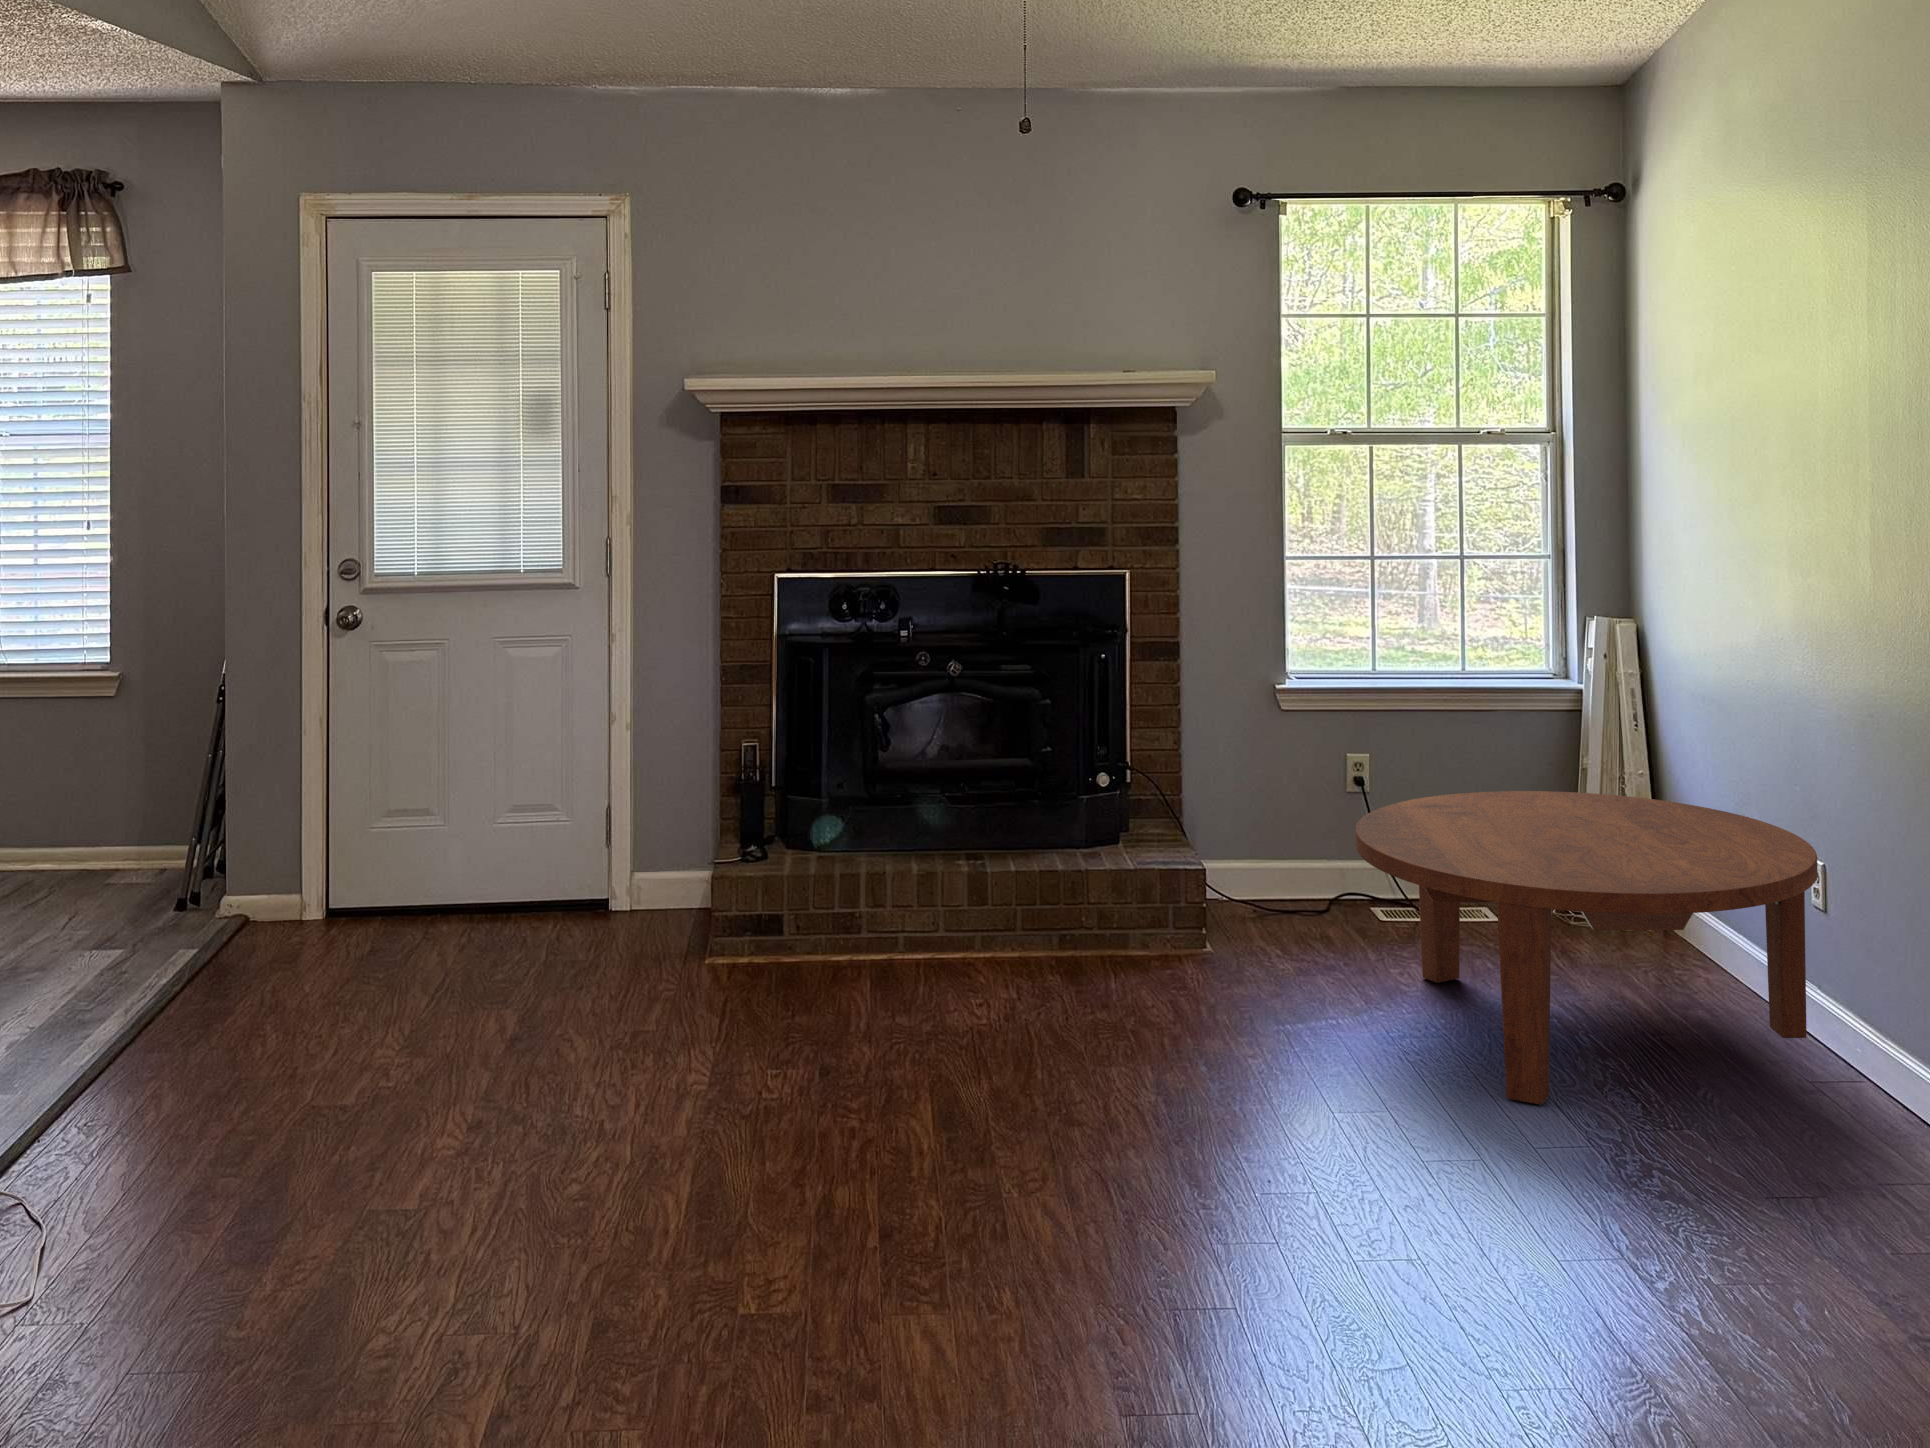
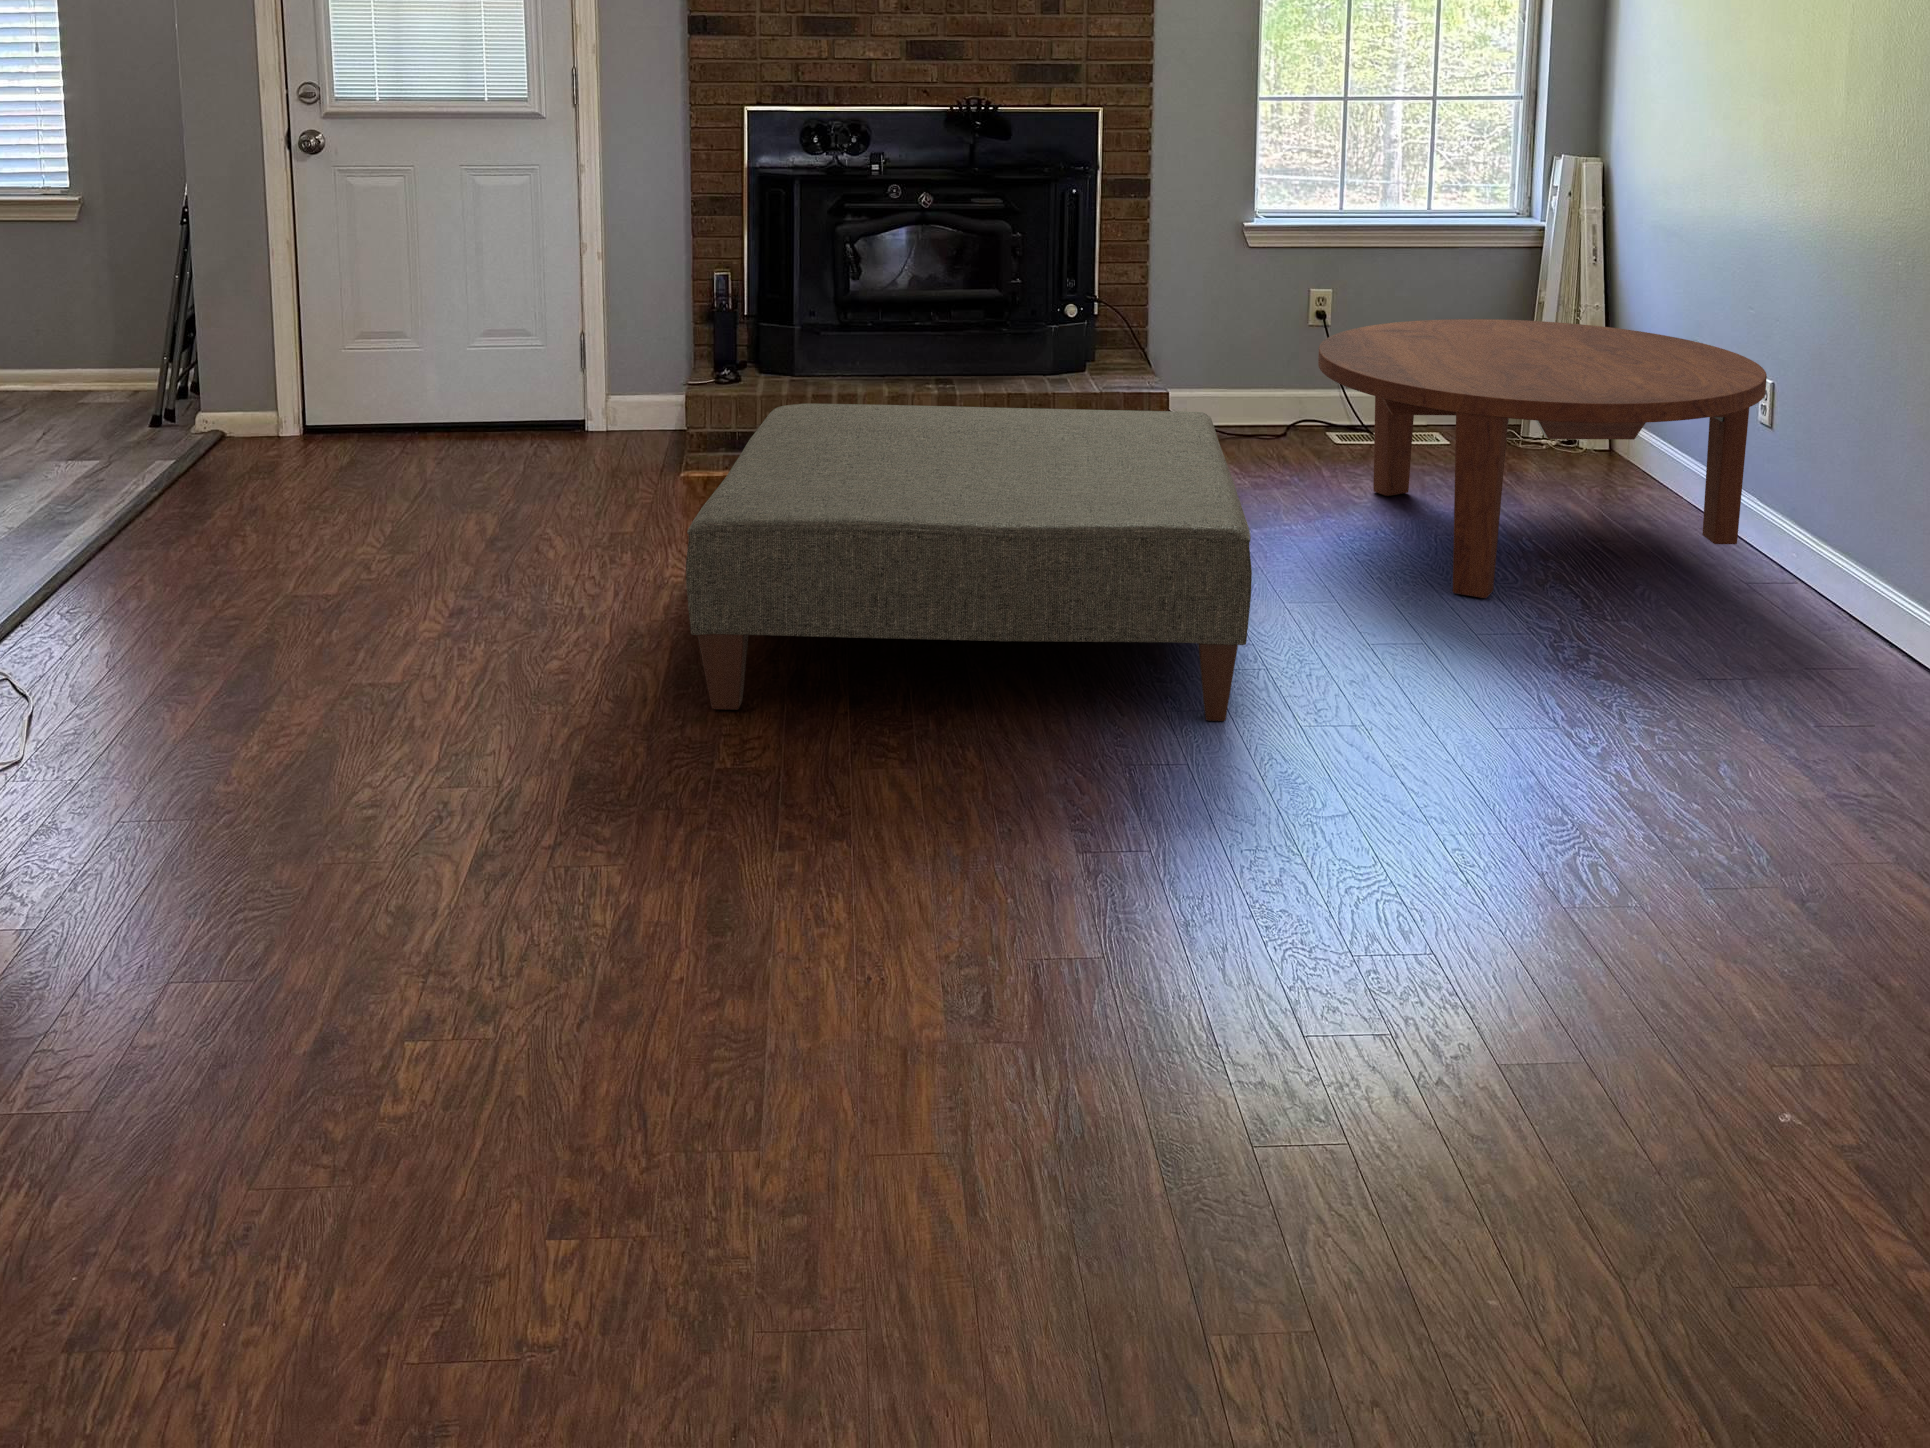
ottoman: none [711,895,1289,1253] -> present [686,404,1252,721]

